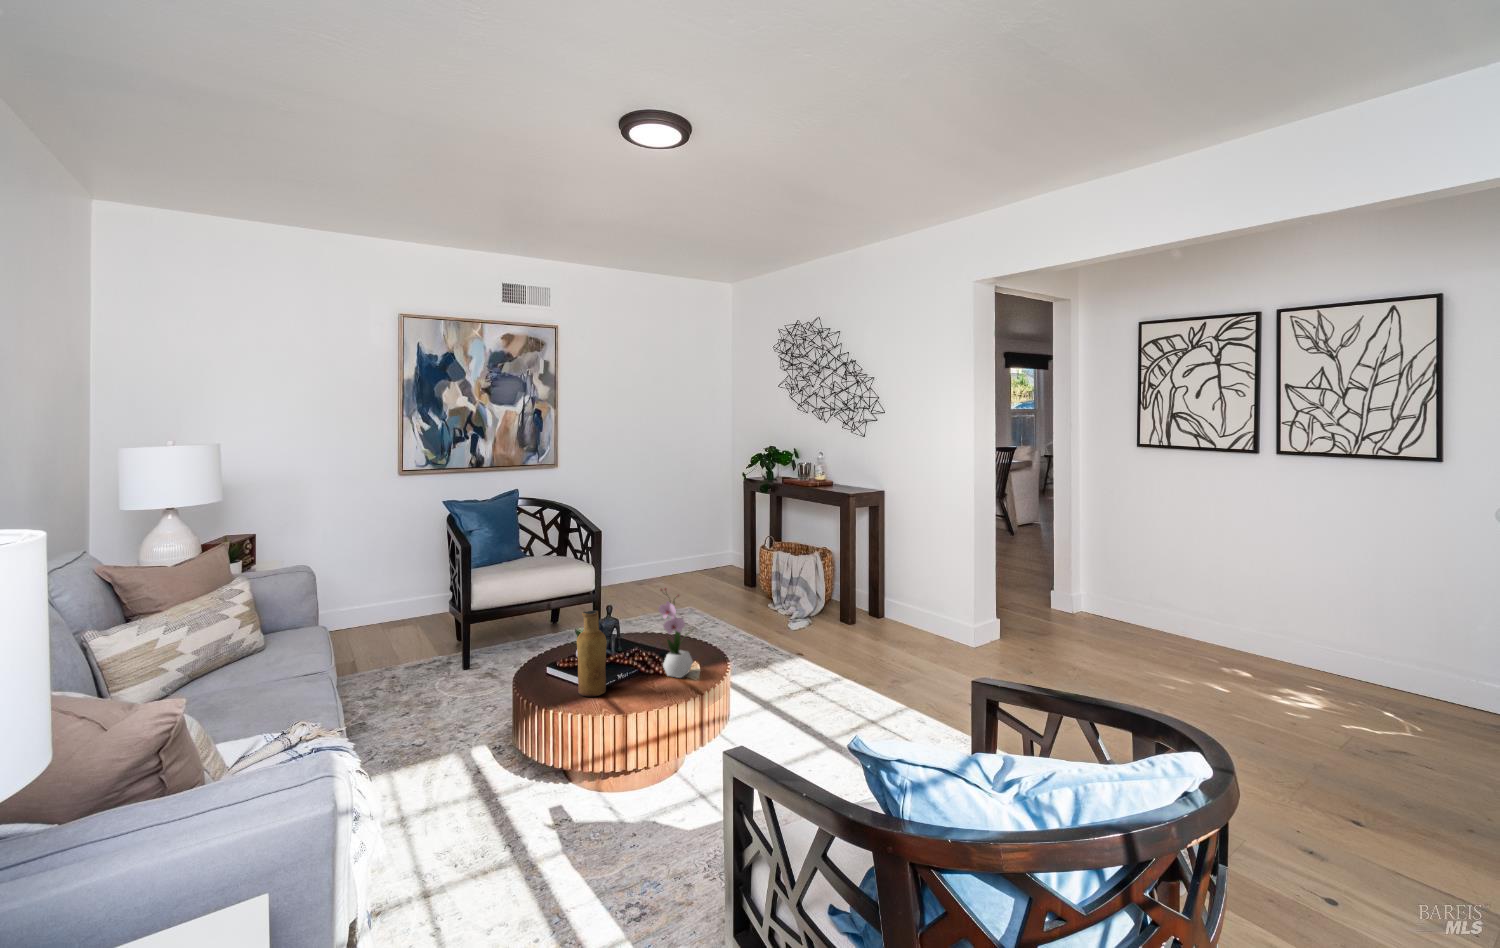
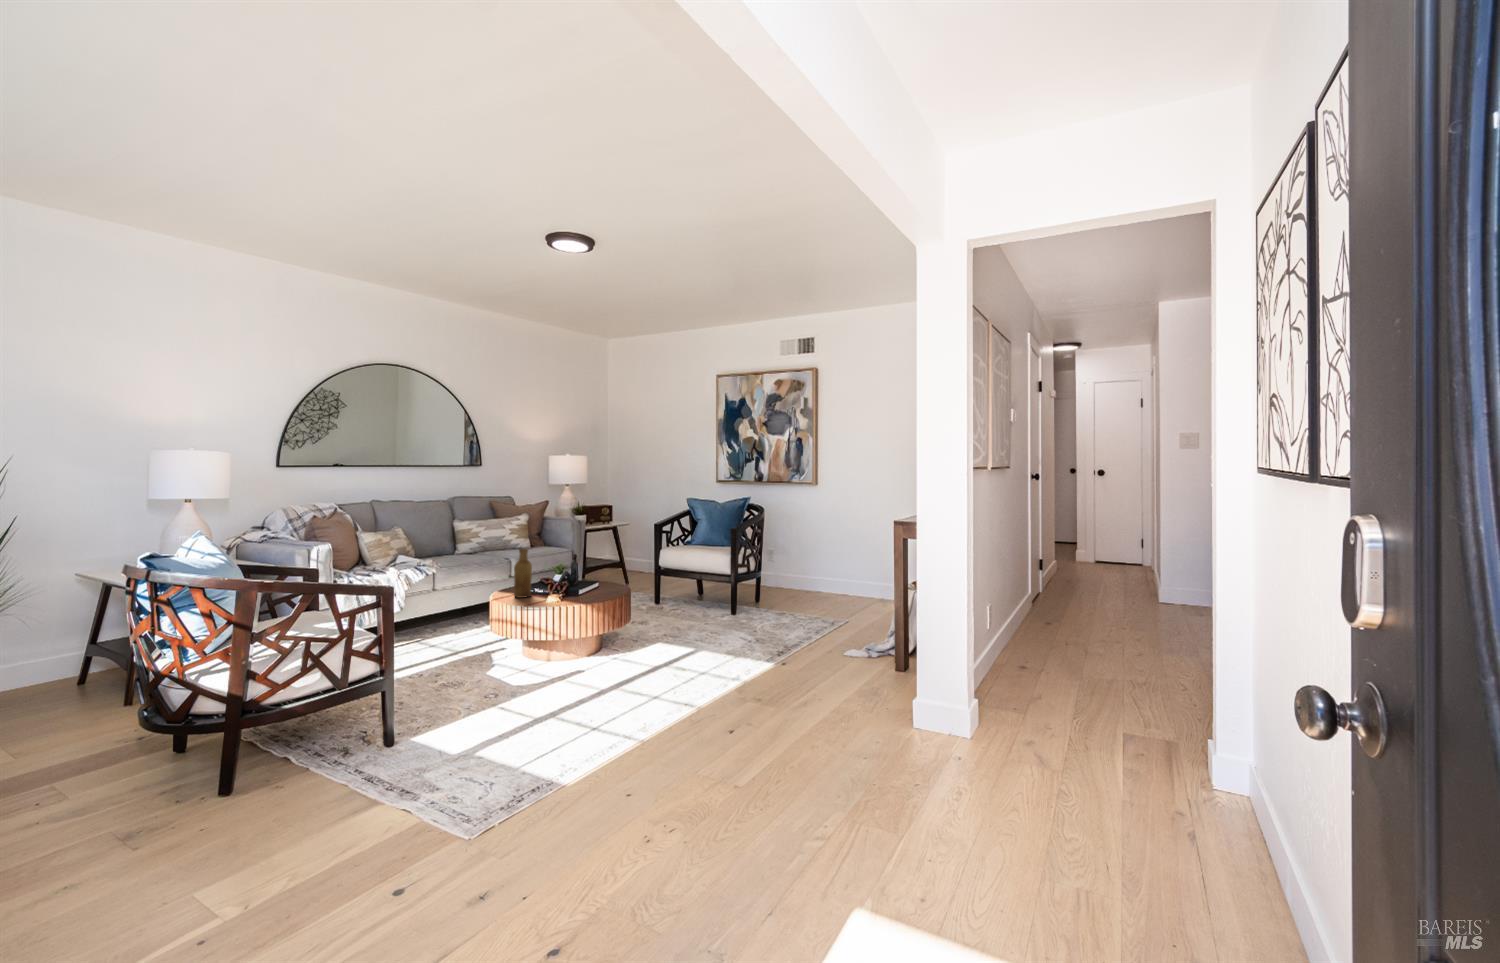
flower arrangement: present [659,588,693,678] -> none [543,542,567,602]

